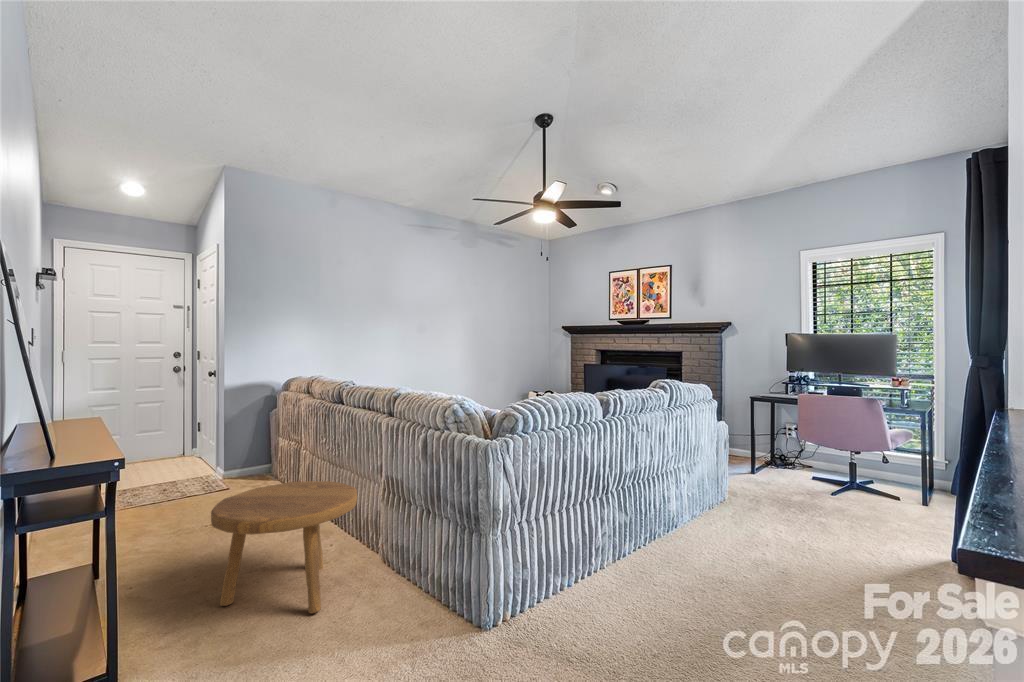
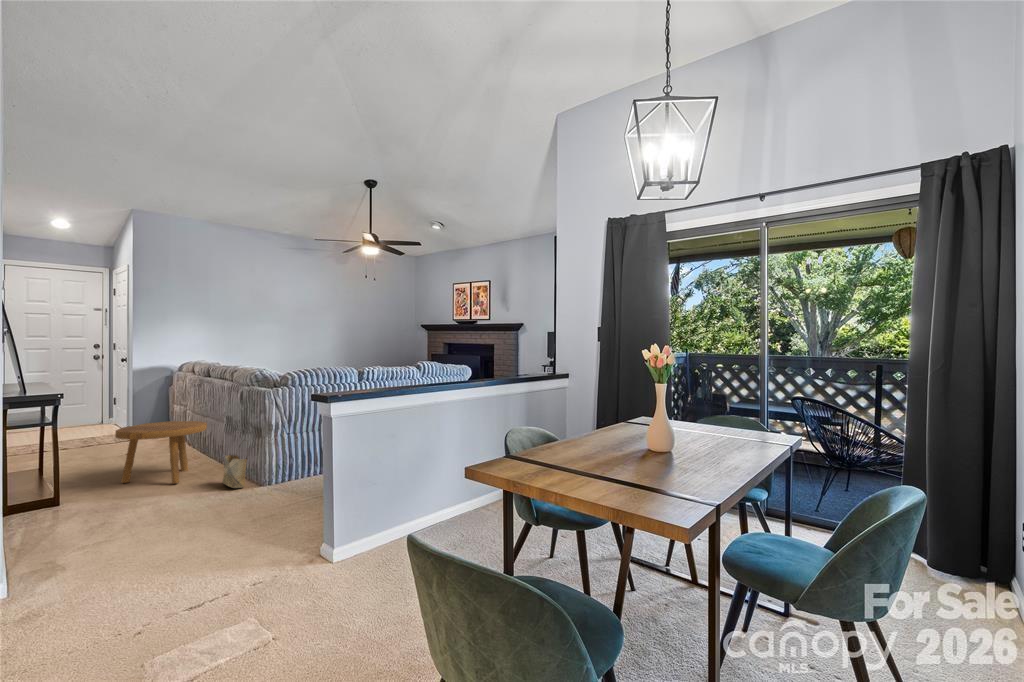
woven basket: none [400,532,452,637] -> present [222,455,247,488]

